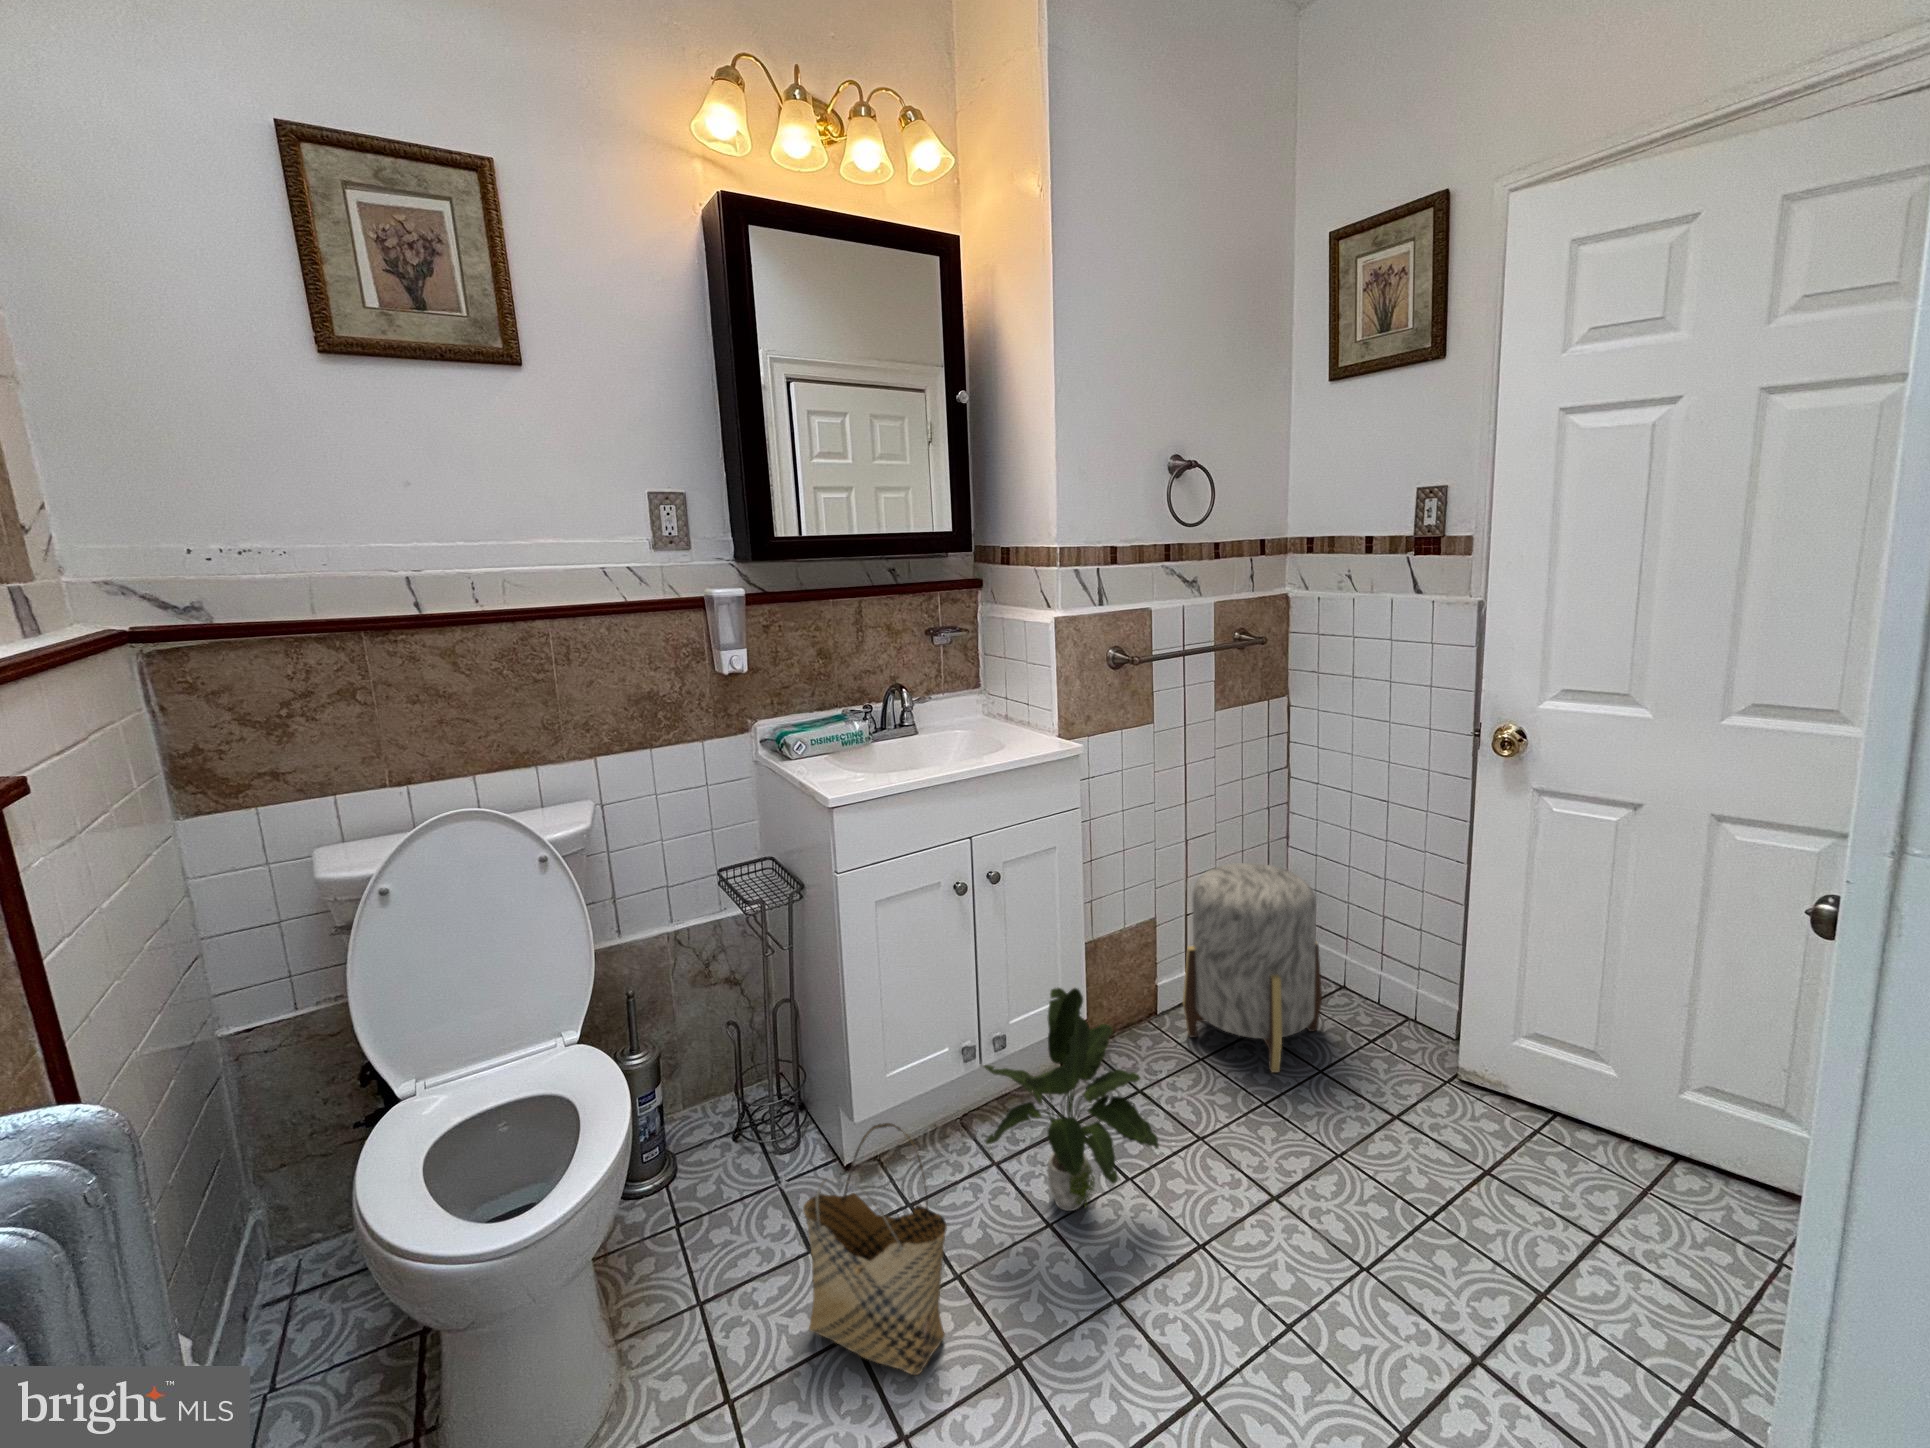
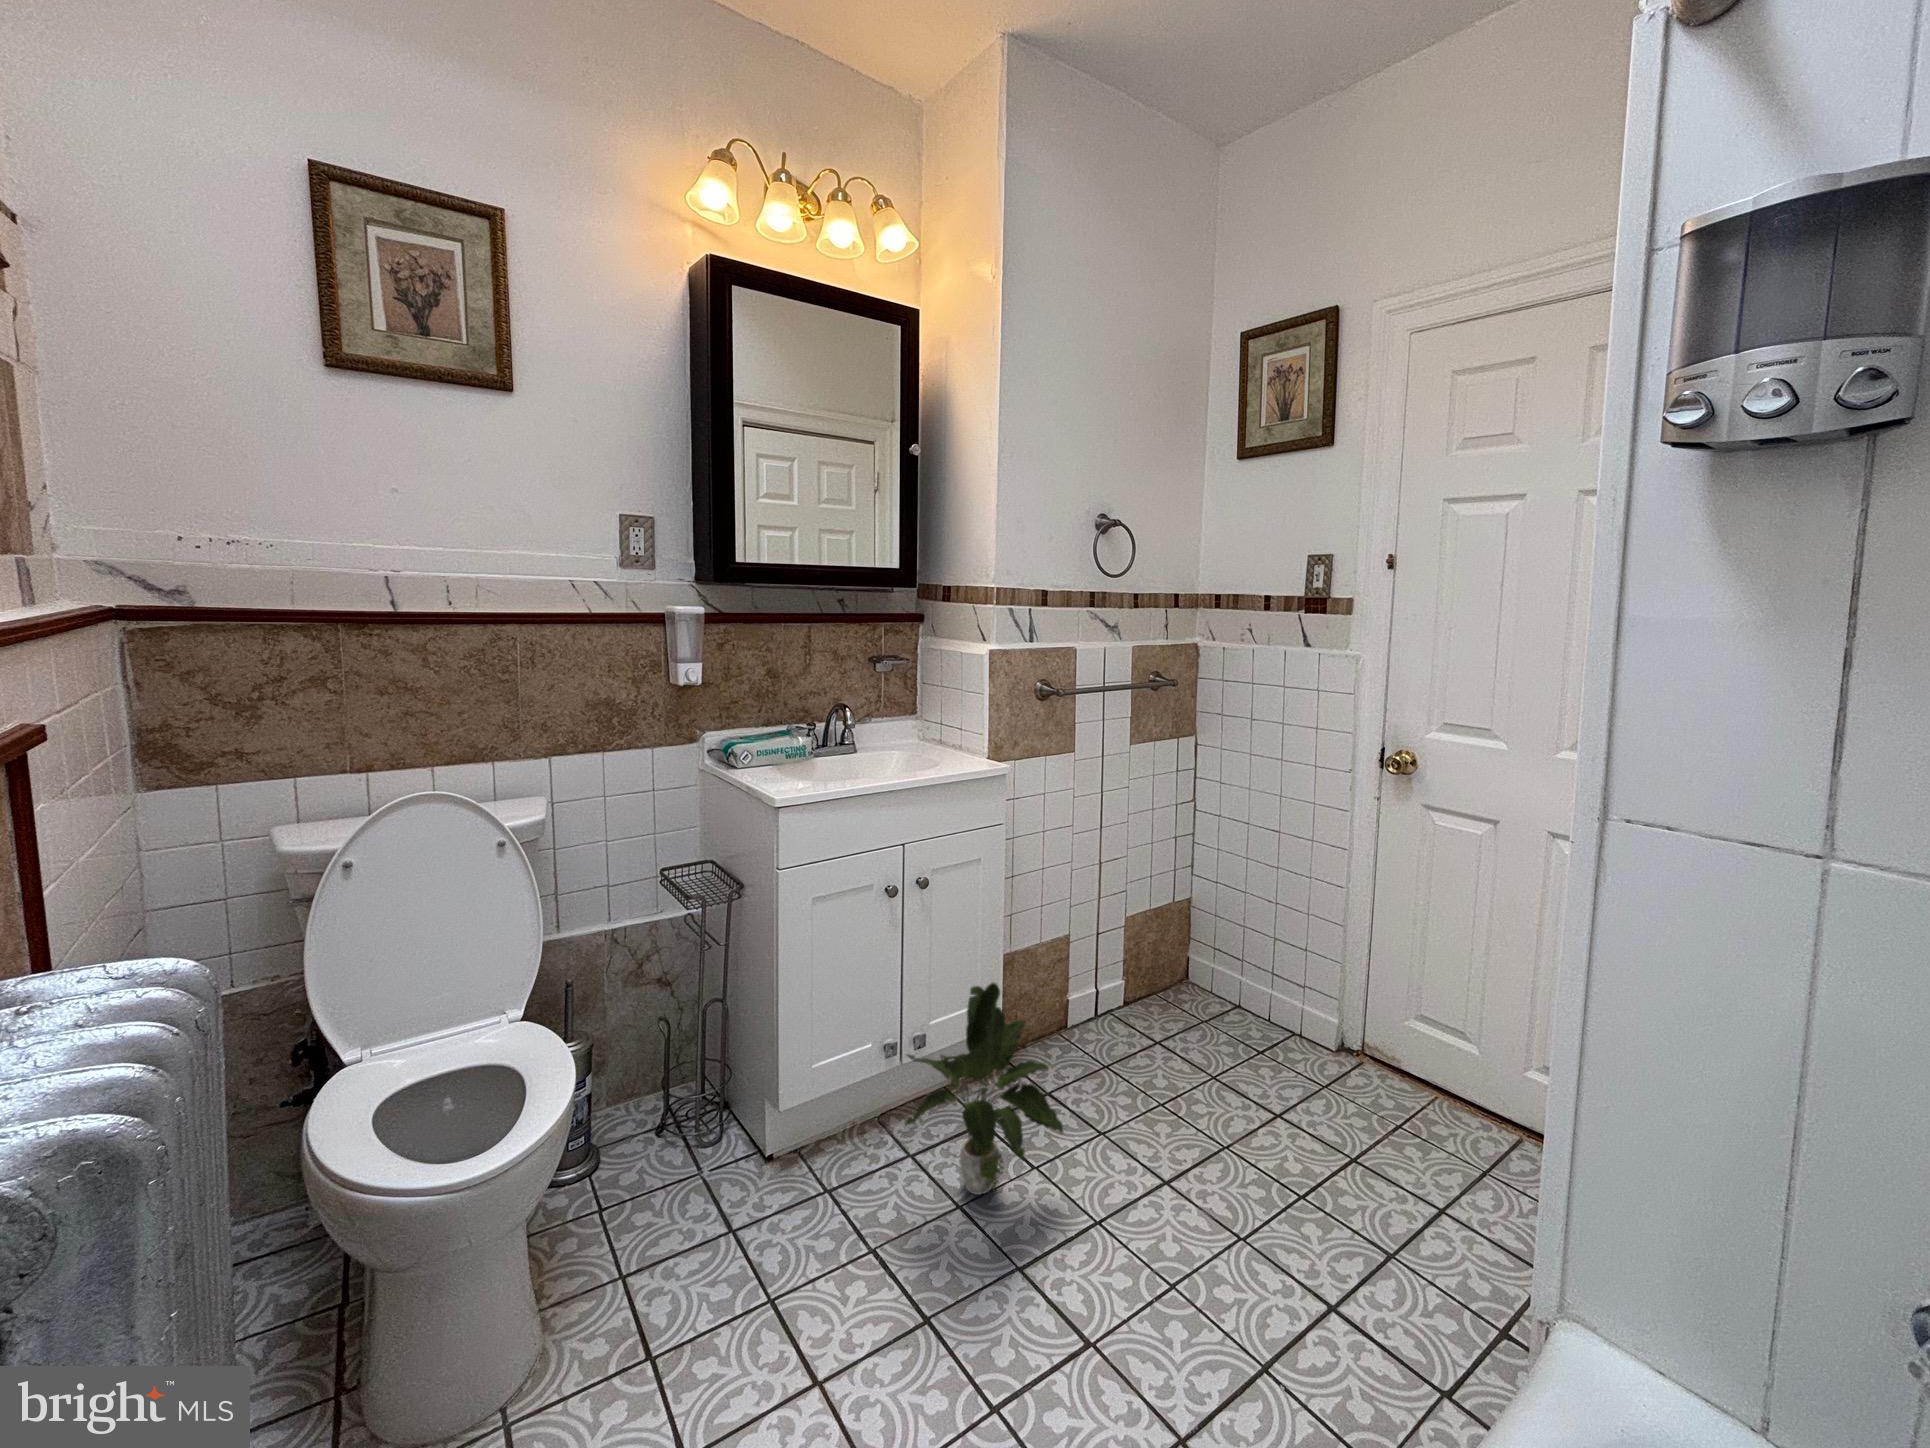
stool: present [1183,863,1322,1073] -> none [1091,886,1219,1079]
woven basket: present [803,1123,947,1375] -> none [730,1096,867,1329]

